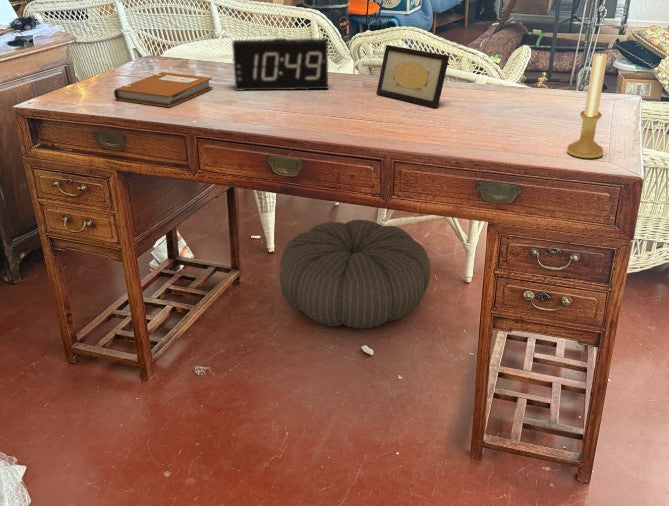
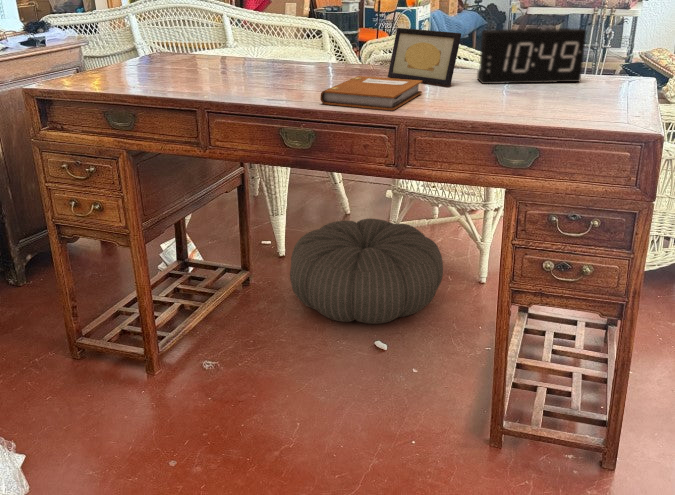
alarm clock: present [232,38,328,91] -> present [477,28,586,84]
candle holder: present [567,53,608,159] -> none [585,8,625,121]
notebook: present [114,72,213,107] -> present [321,76,422,110]

